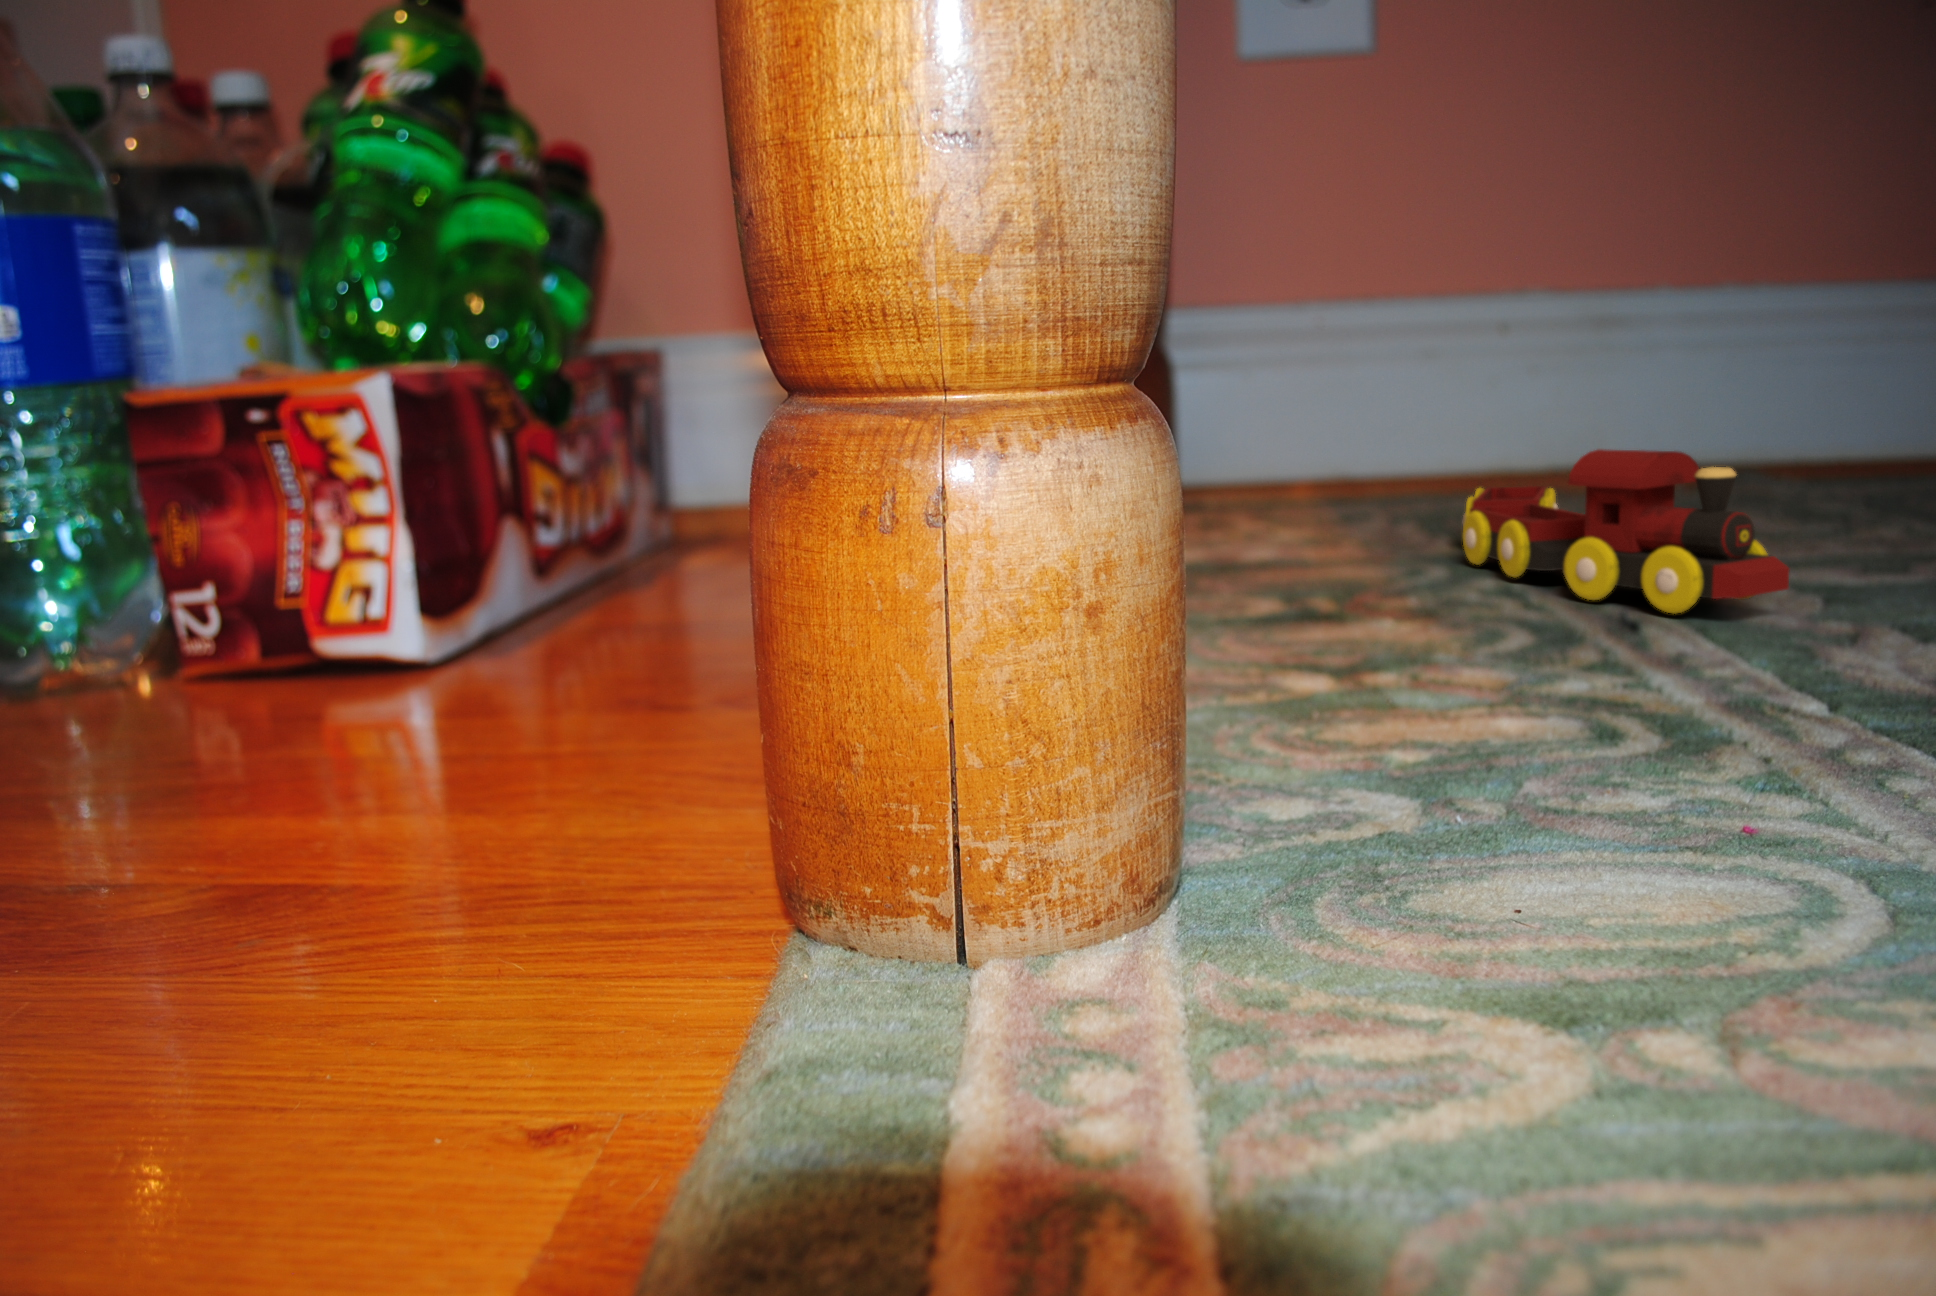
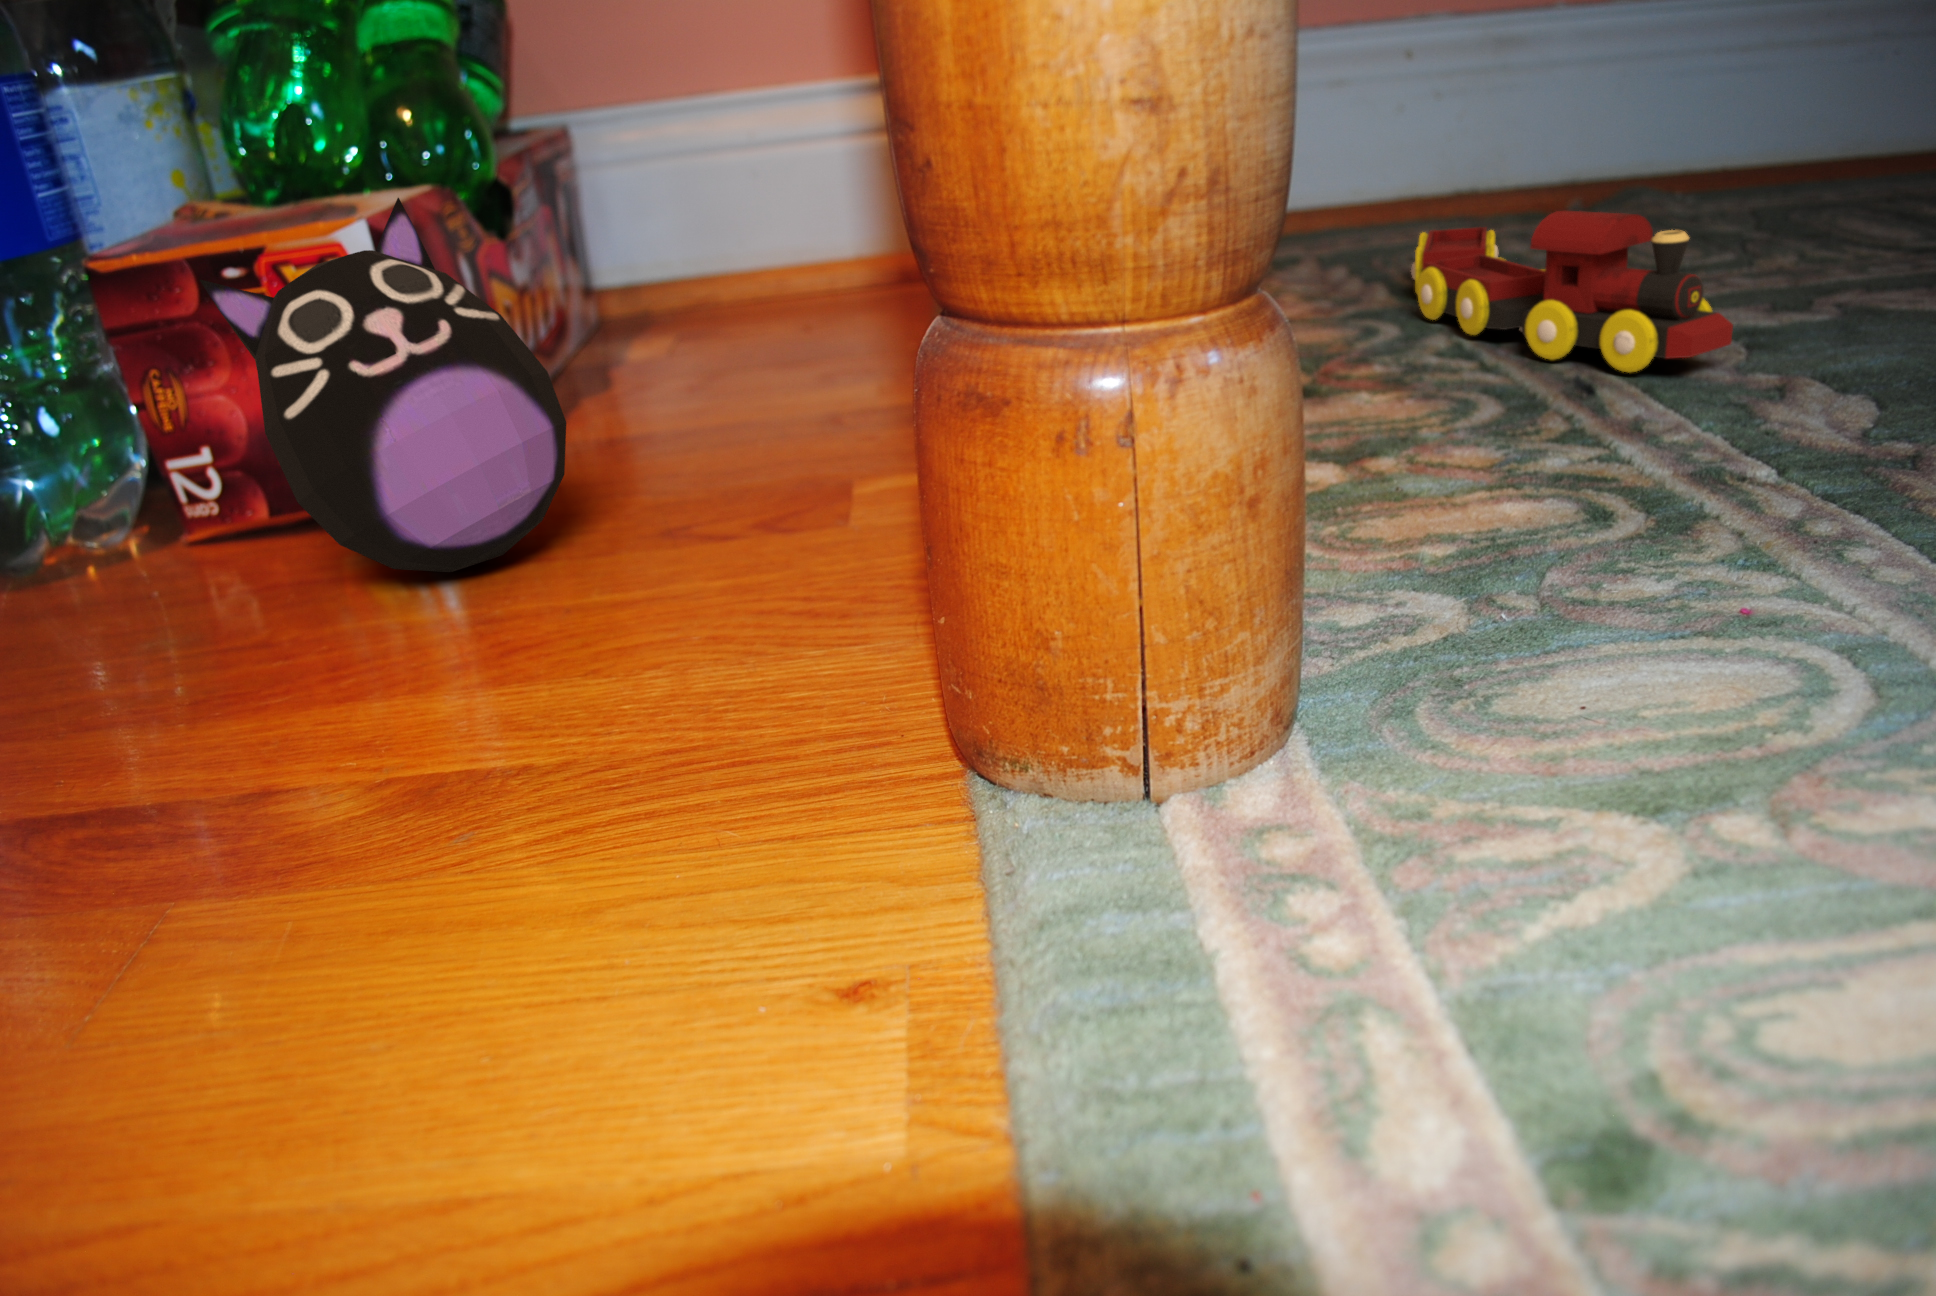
plush toy: none [200,353,552,715] -> present [200,198,566,572]

